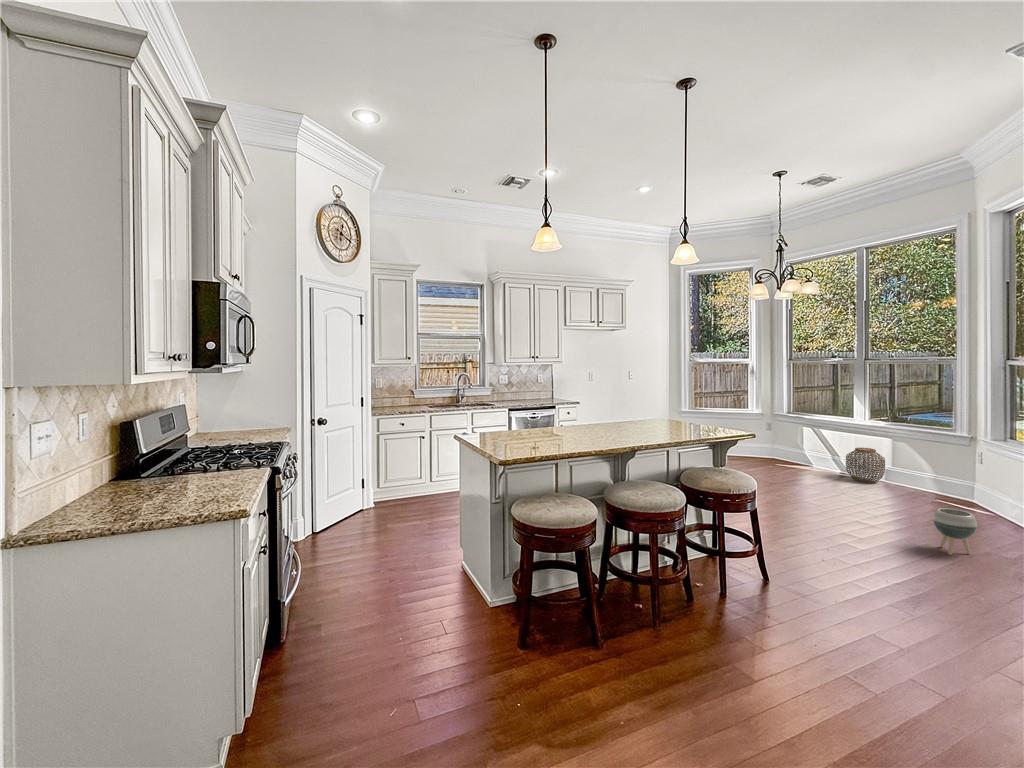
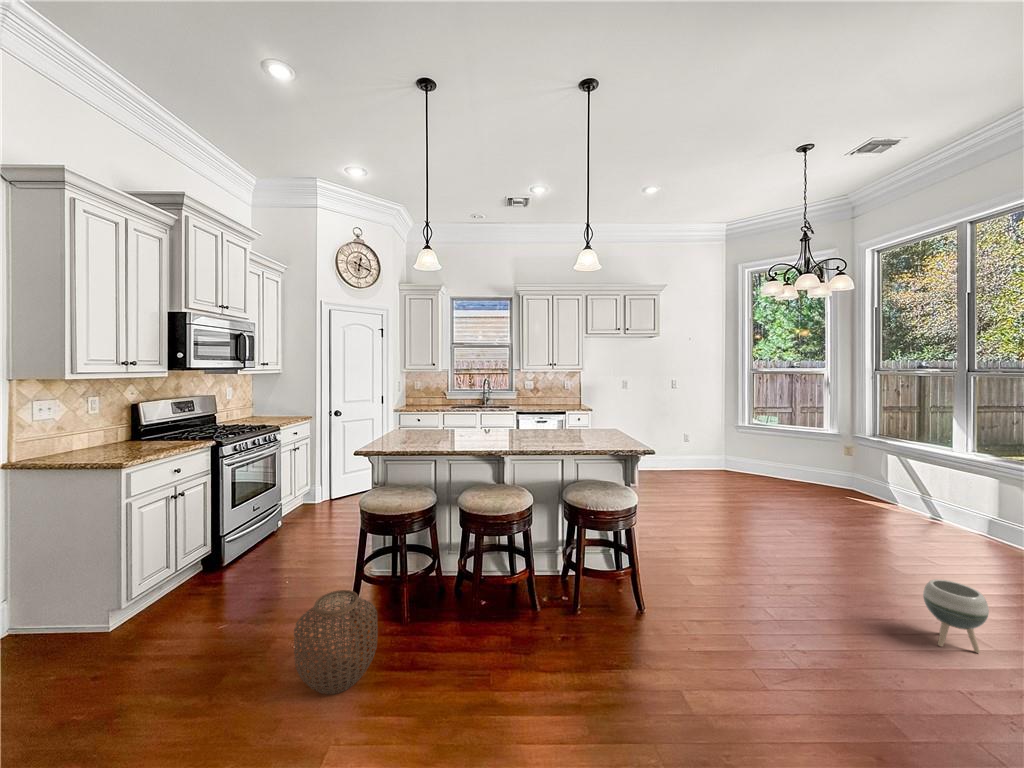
woven basket: present [846,448,885,483] -> present [294,590,377,694]

